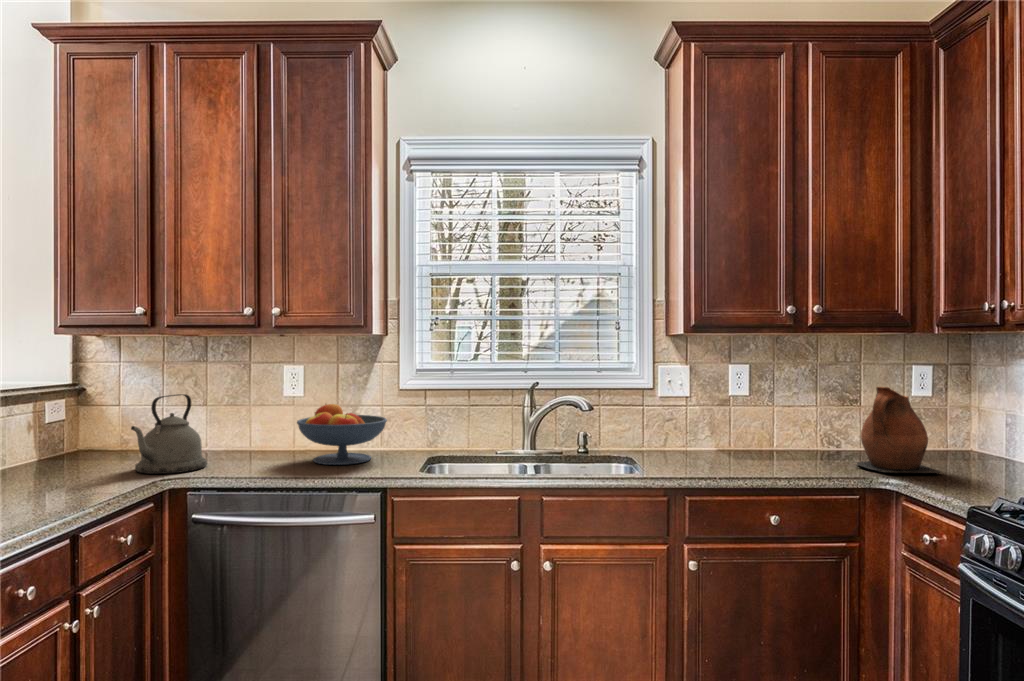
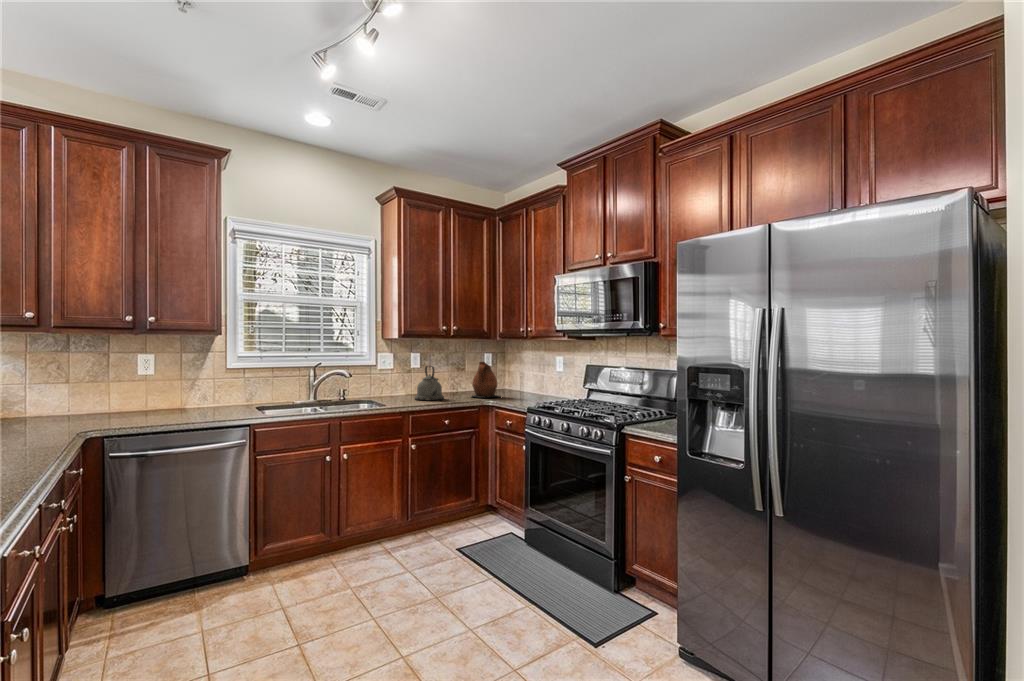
kettle: present [131,394,207,474] -> present [415,366,444,400]
fruit bowl: present [297,404,387,465] -> none [171,379,235,415]

